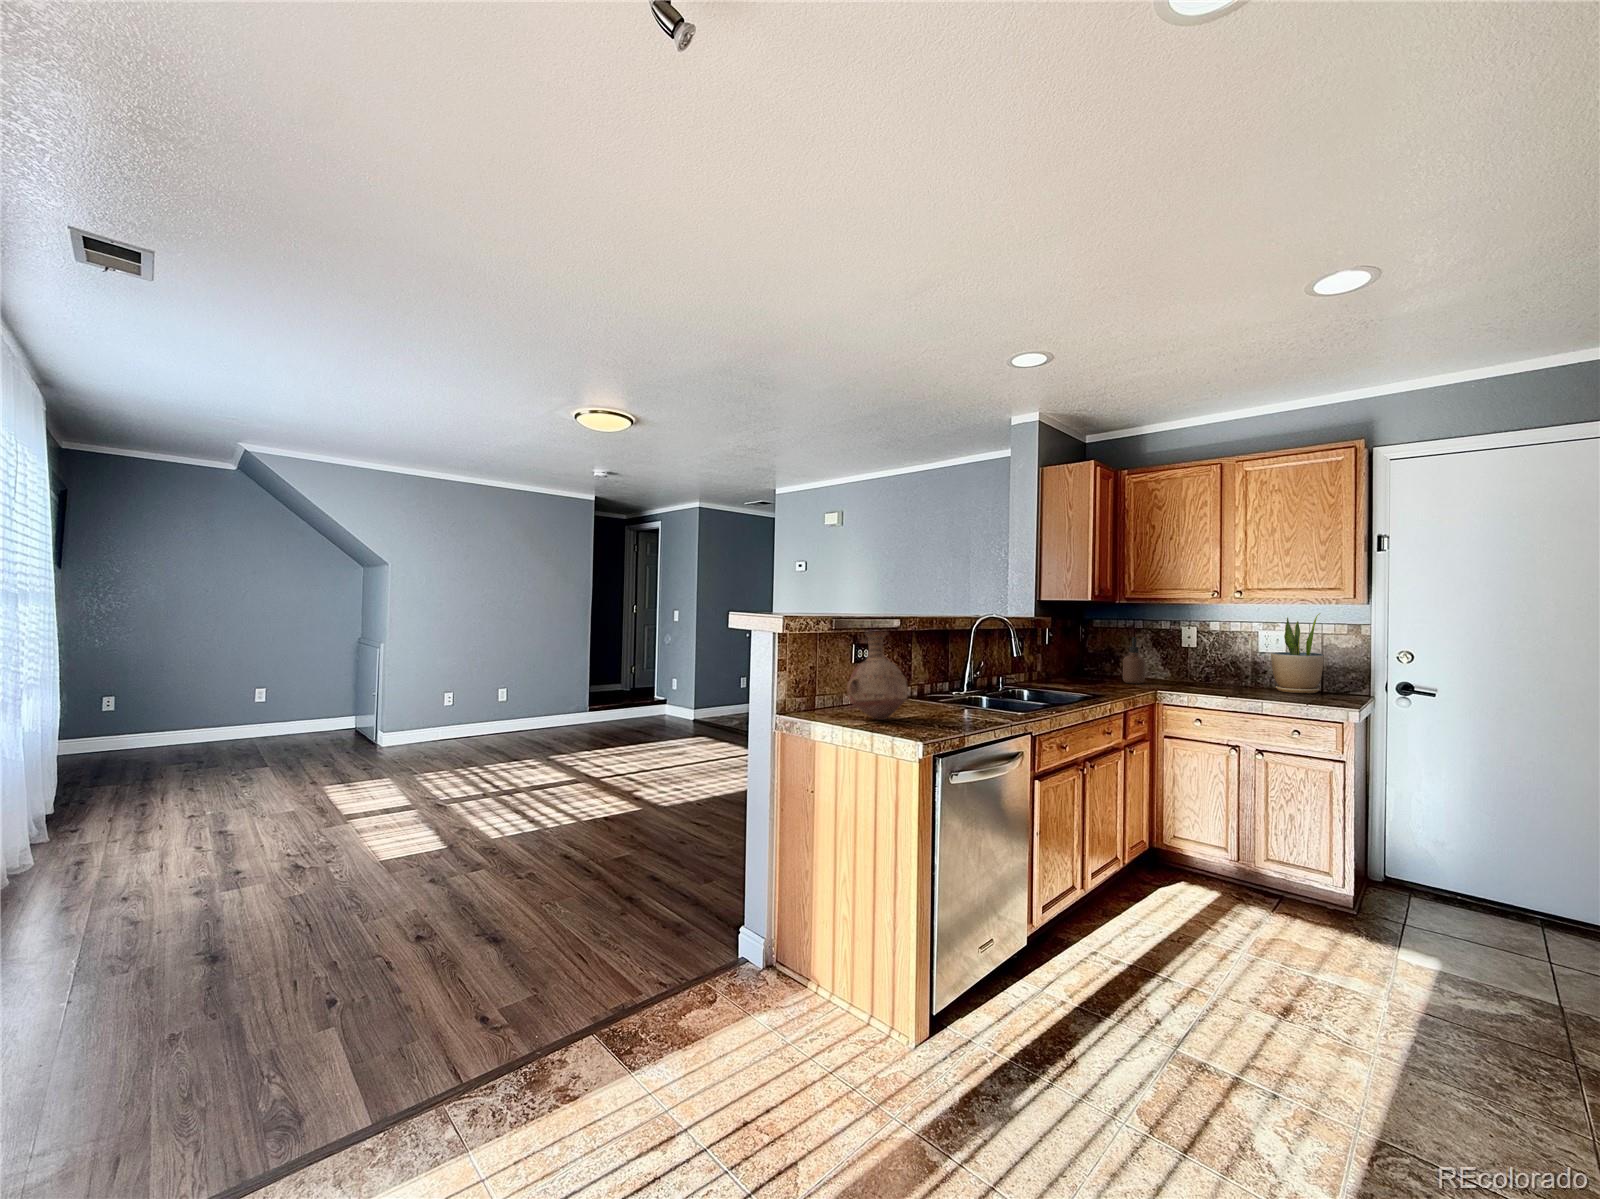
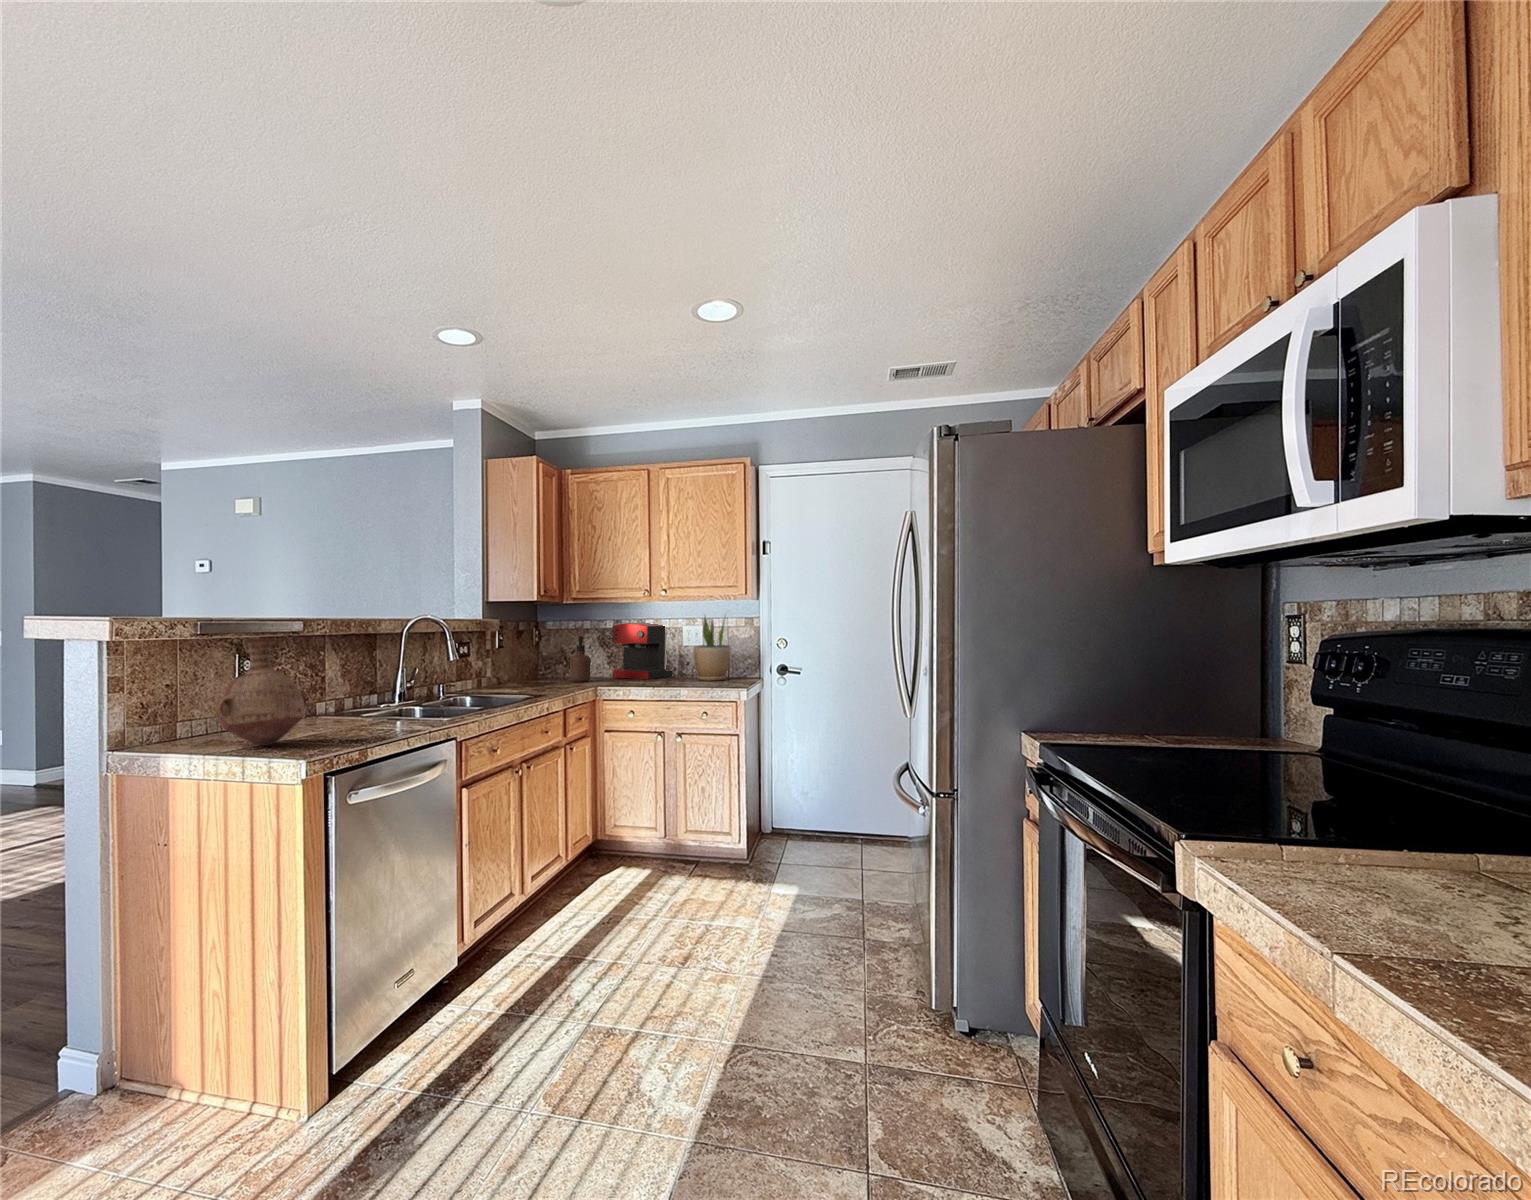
coffee maker: none [1168,621,1241,686] -> present [612,622,673,679]

